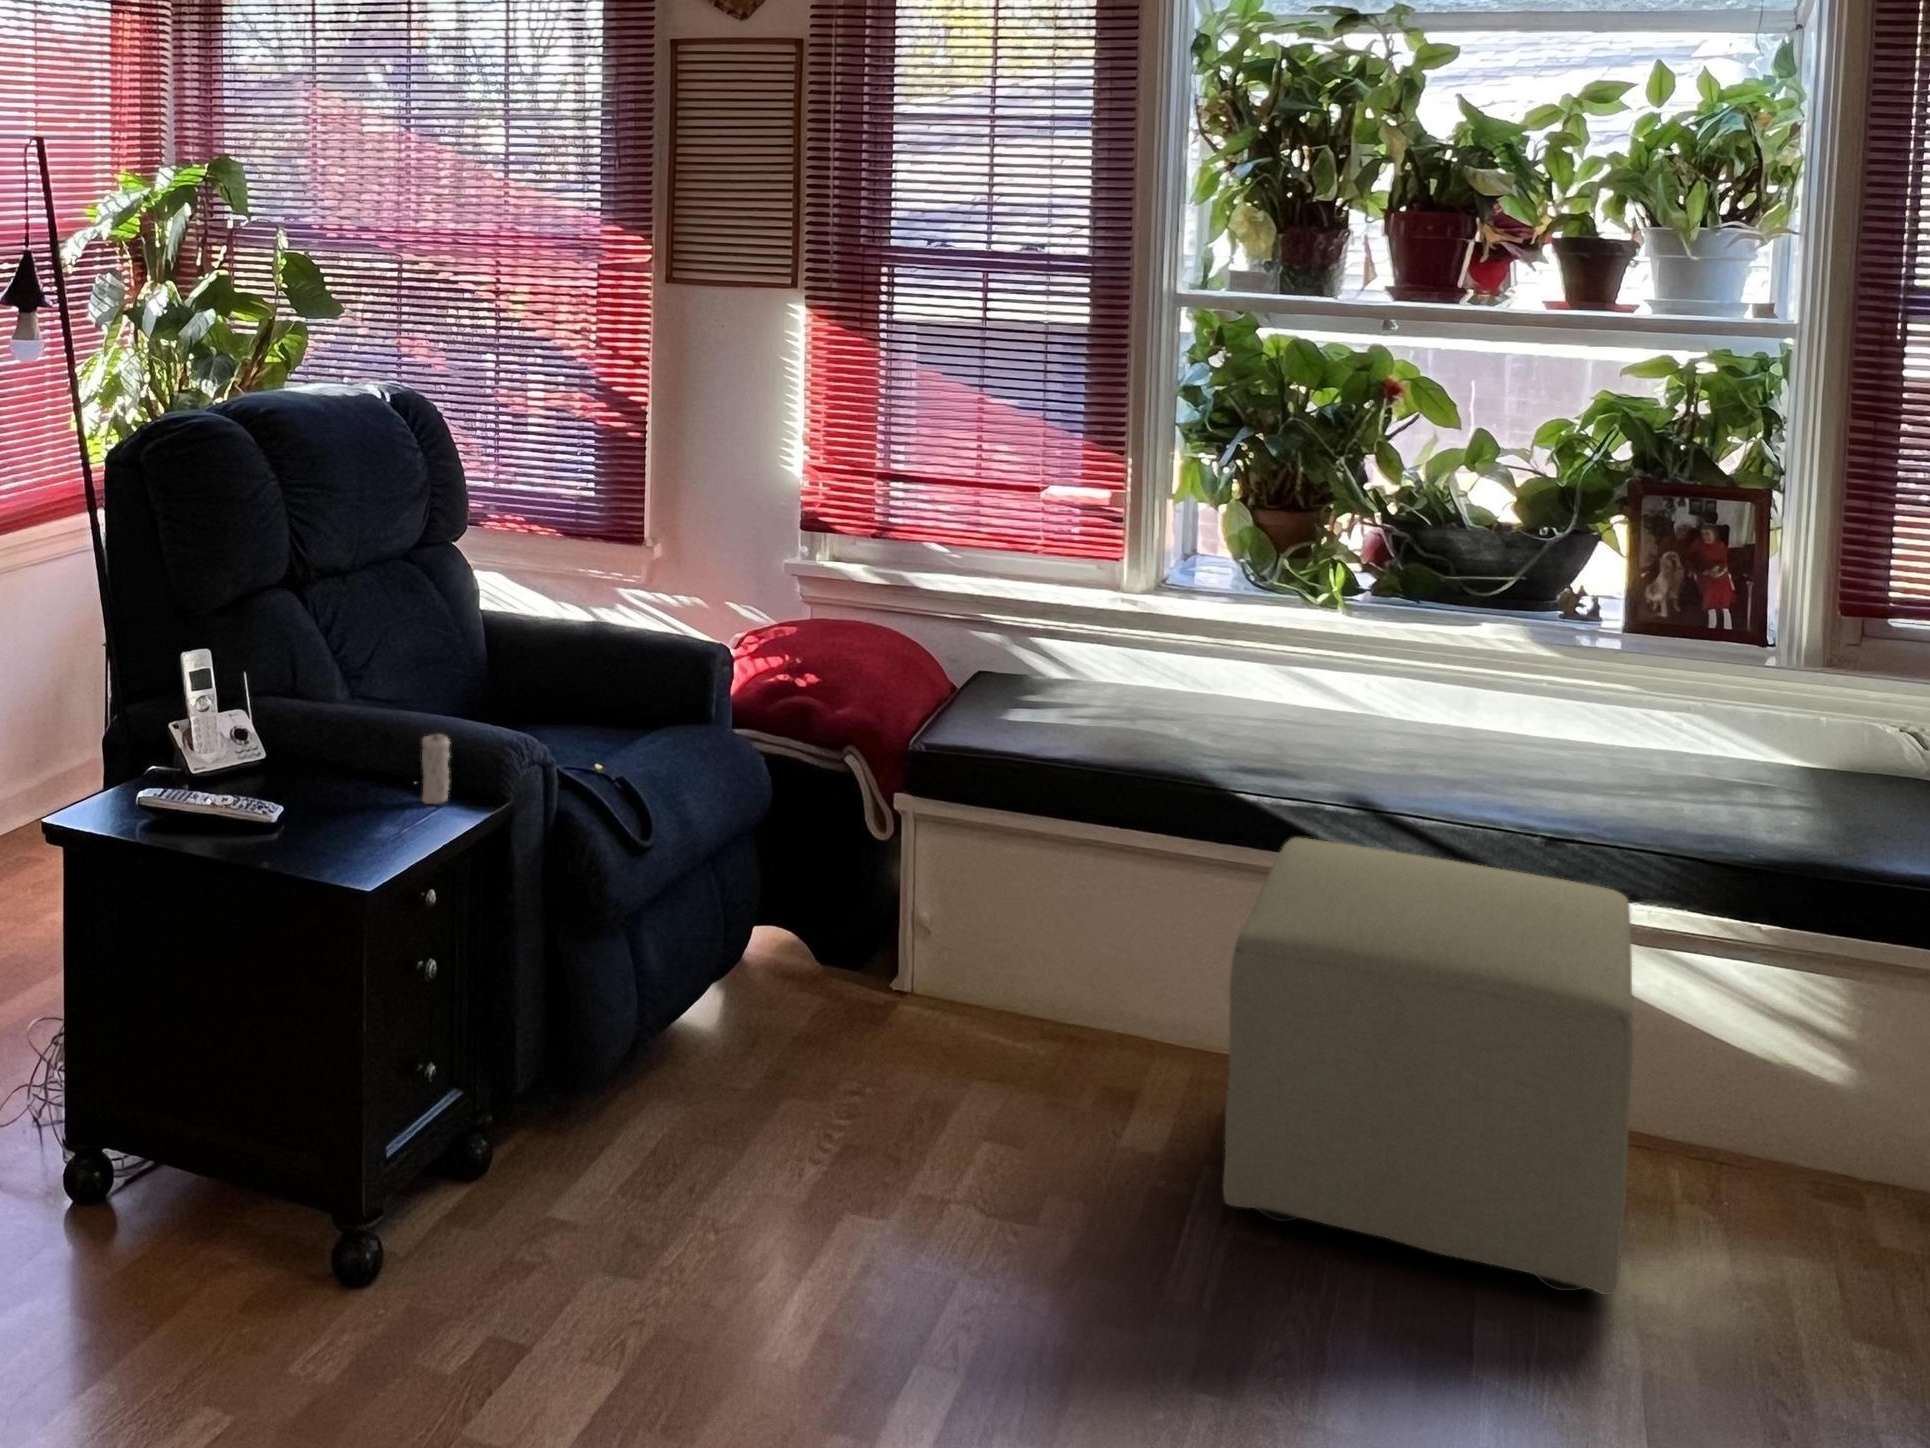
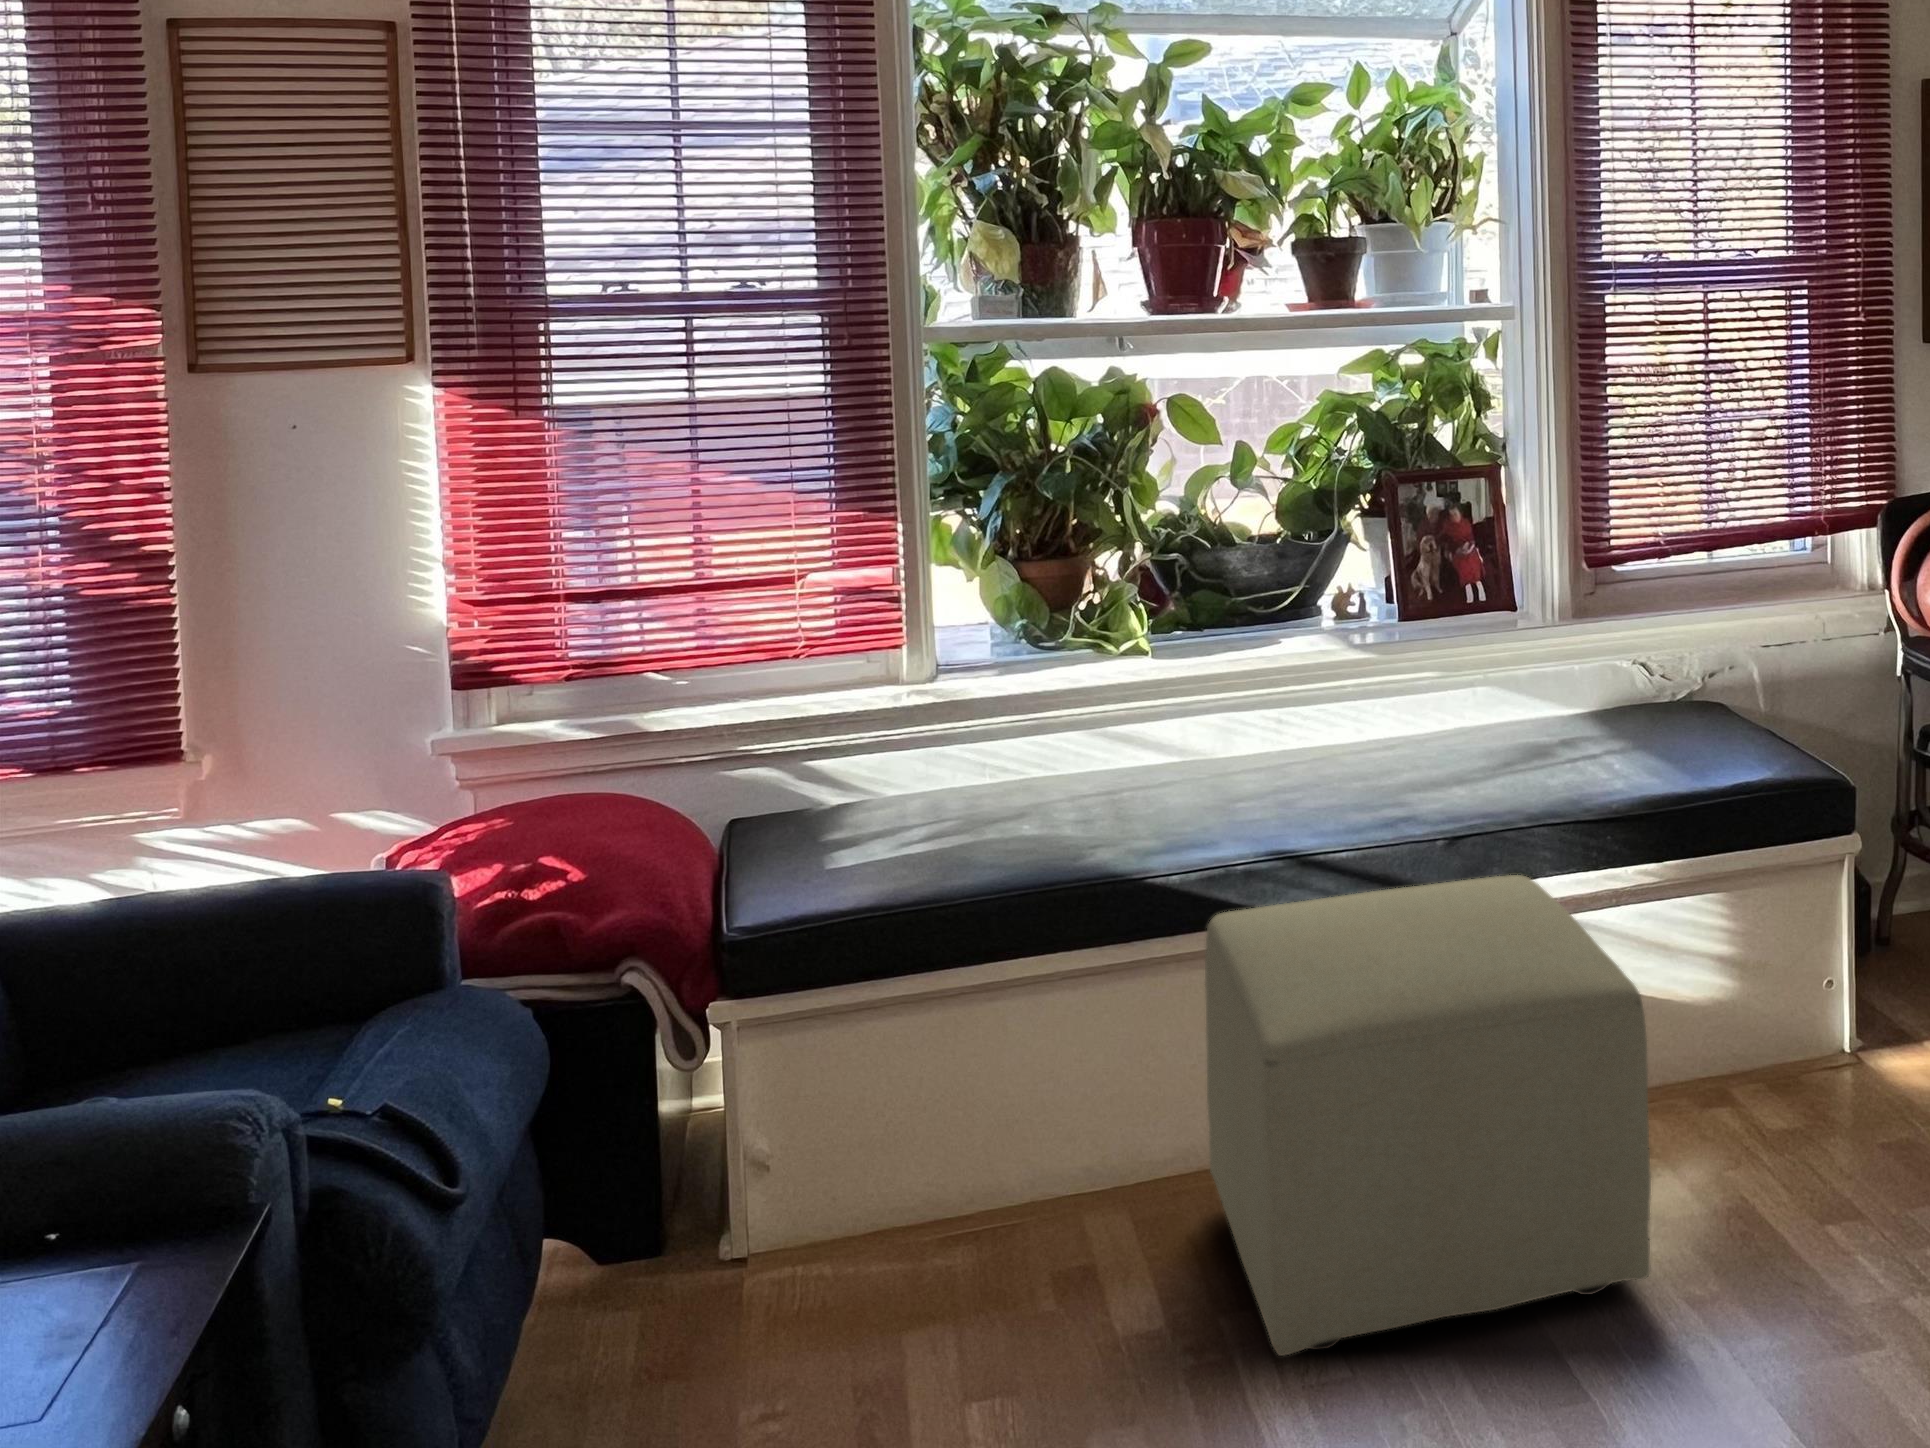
candle: present [422,734,450,804] -> none [74,1152,138,1291]

